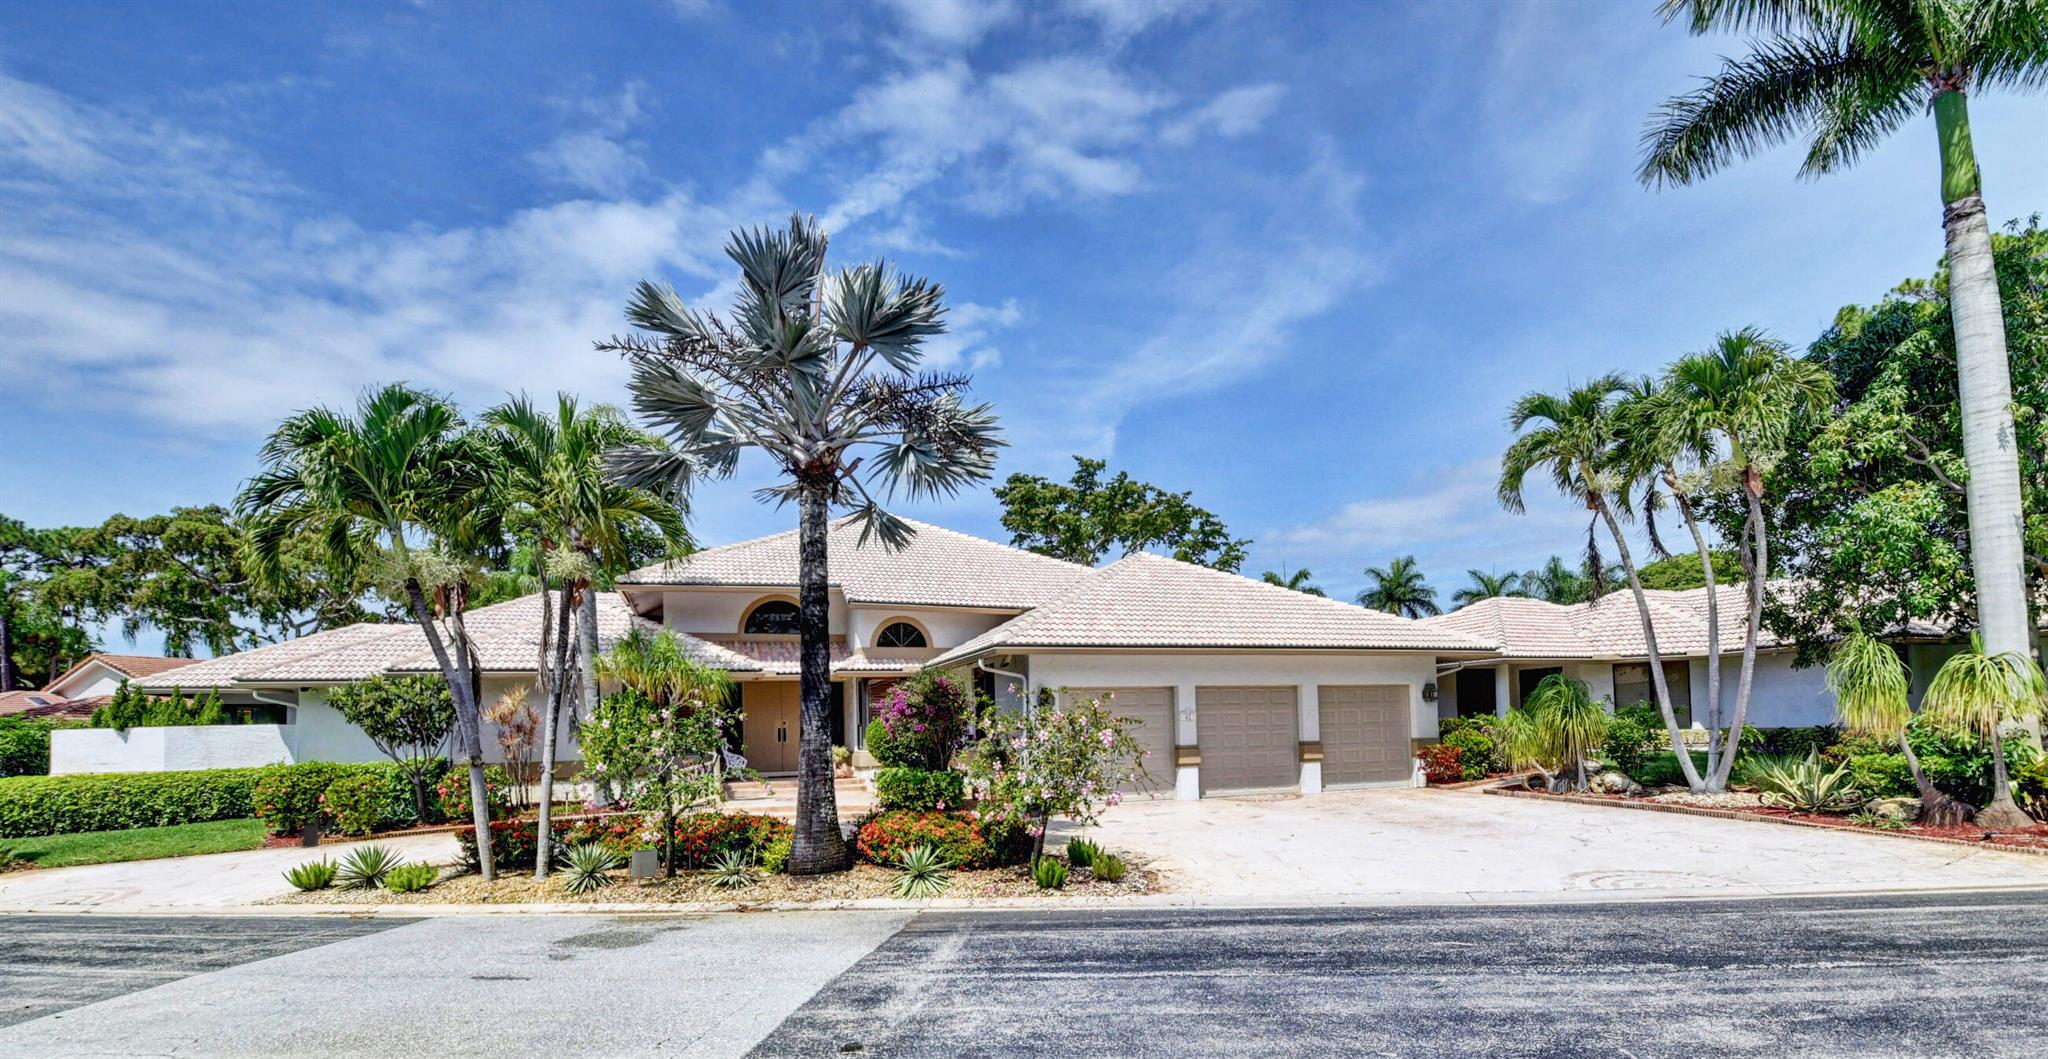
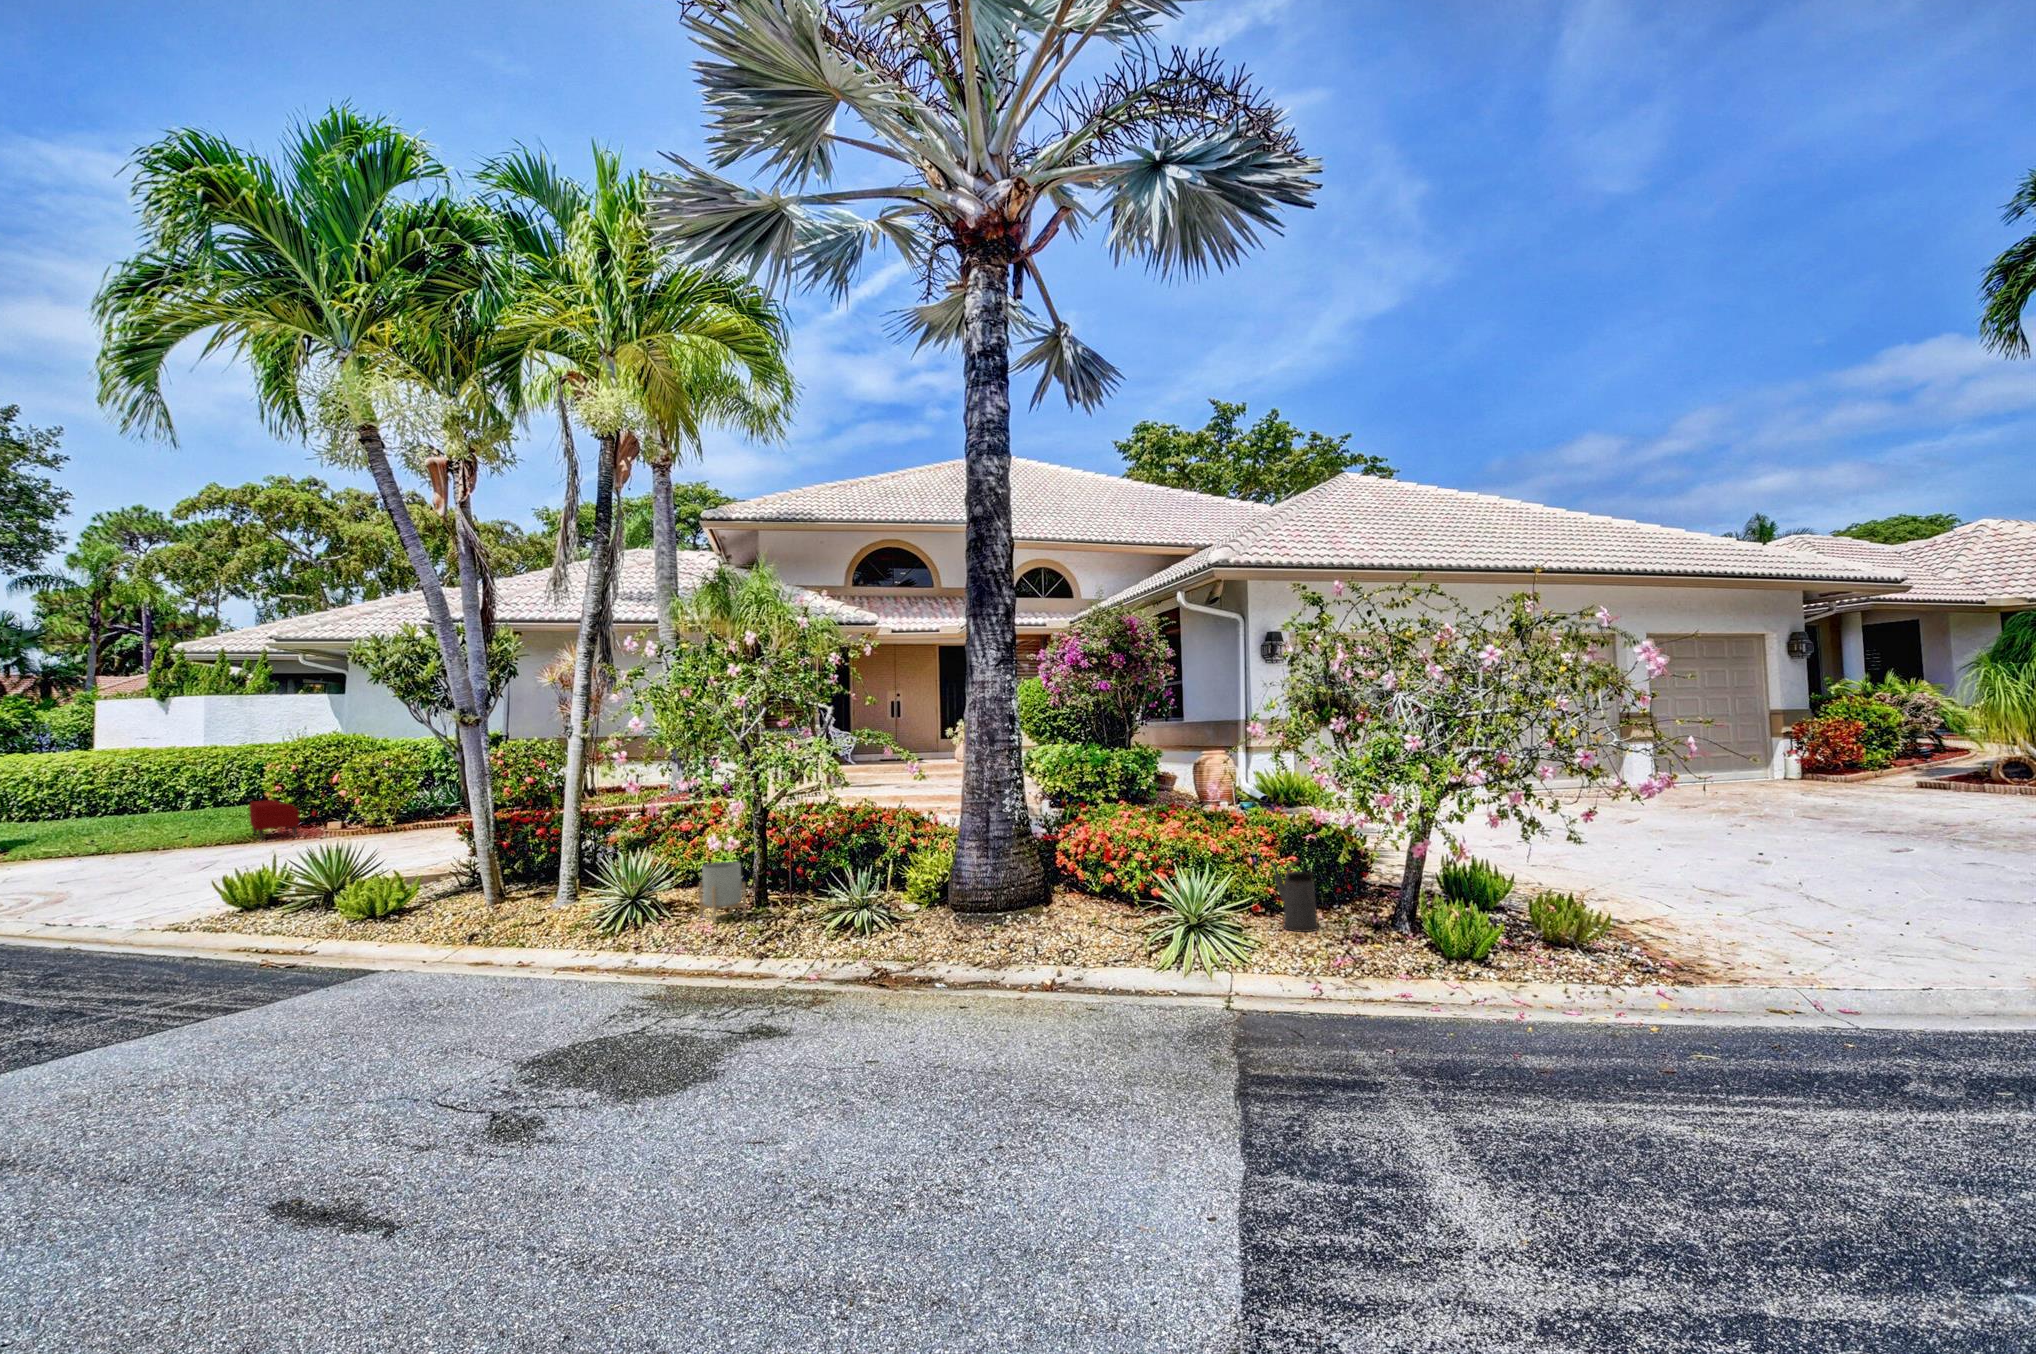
bench: none [235,815,283,849] -> present [249,800,299,841]
watering can: present [301,820,332,847] -> present [1271,860,1319,932]

